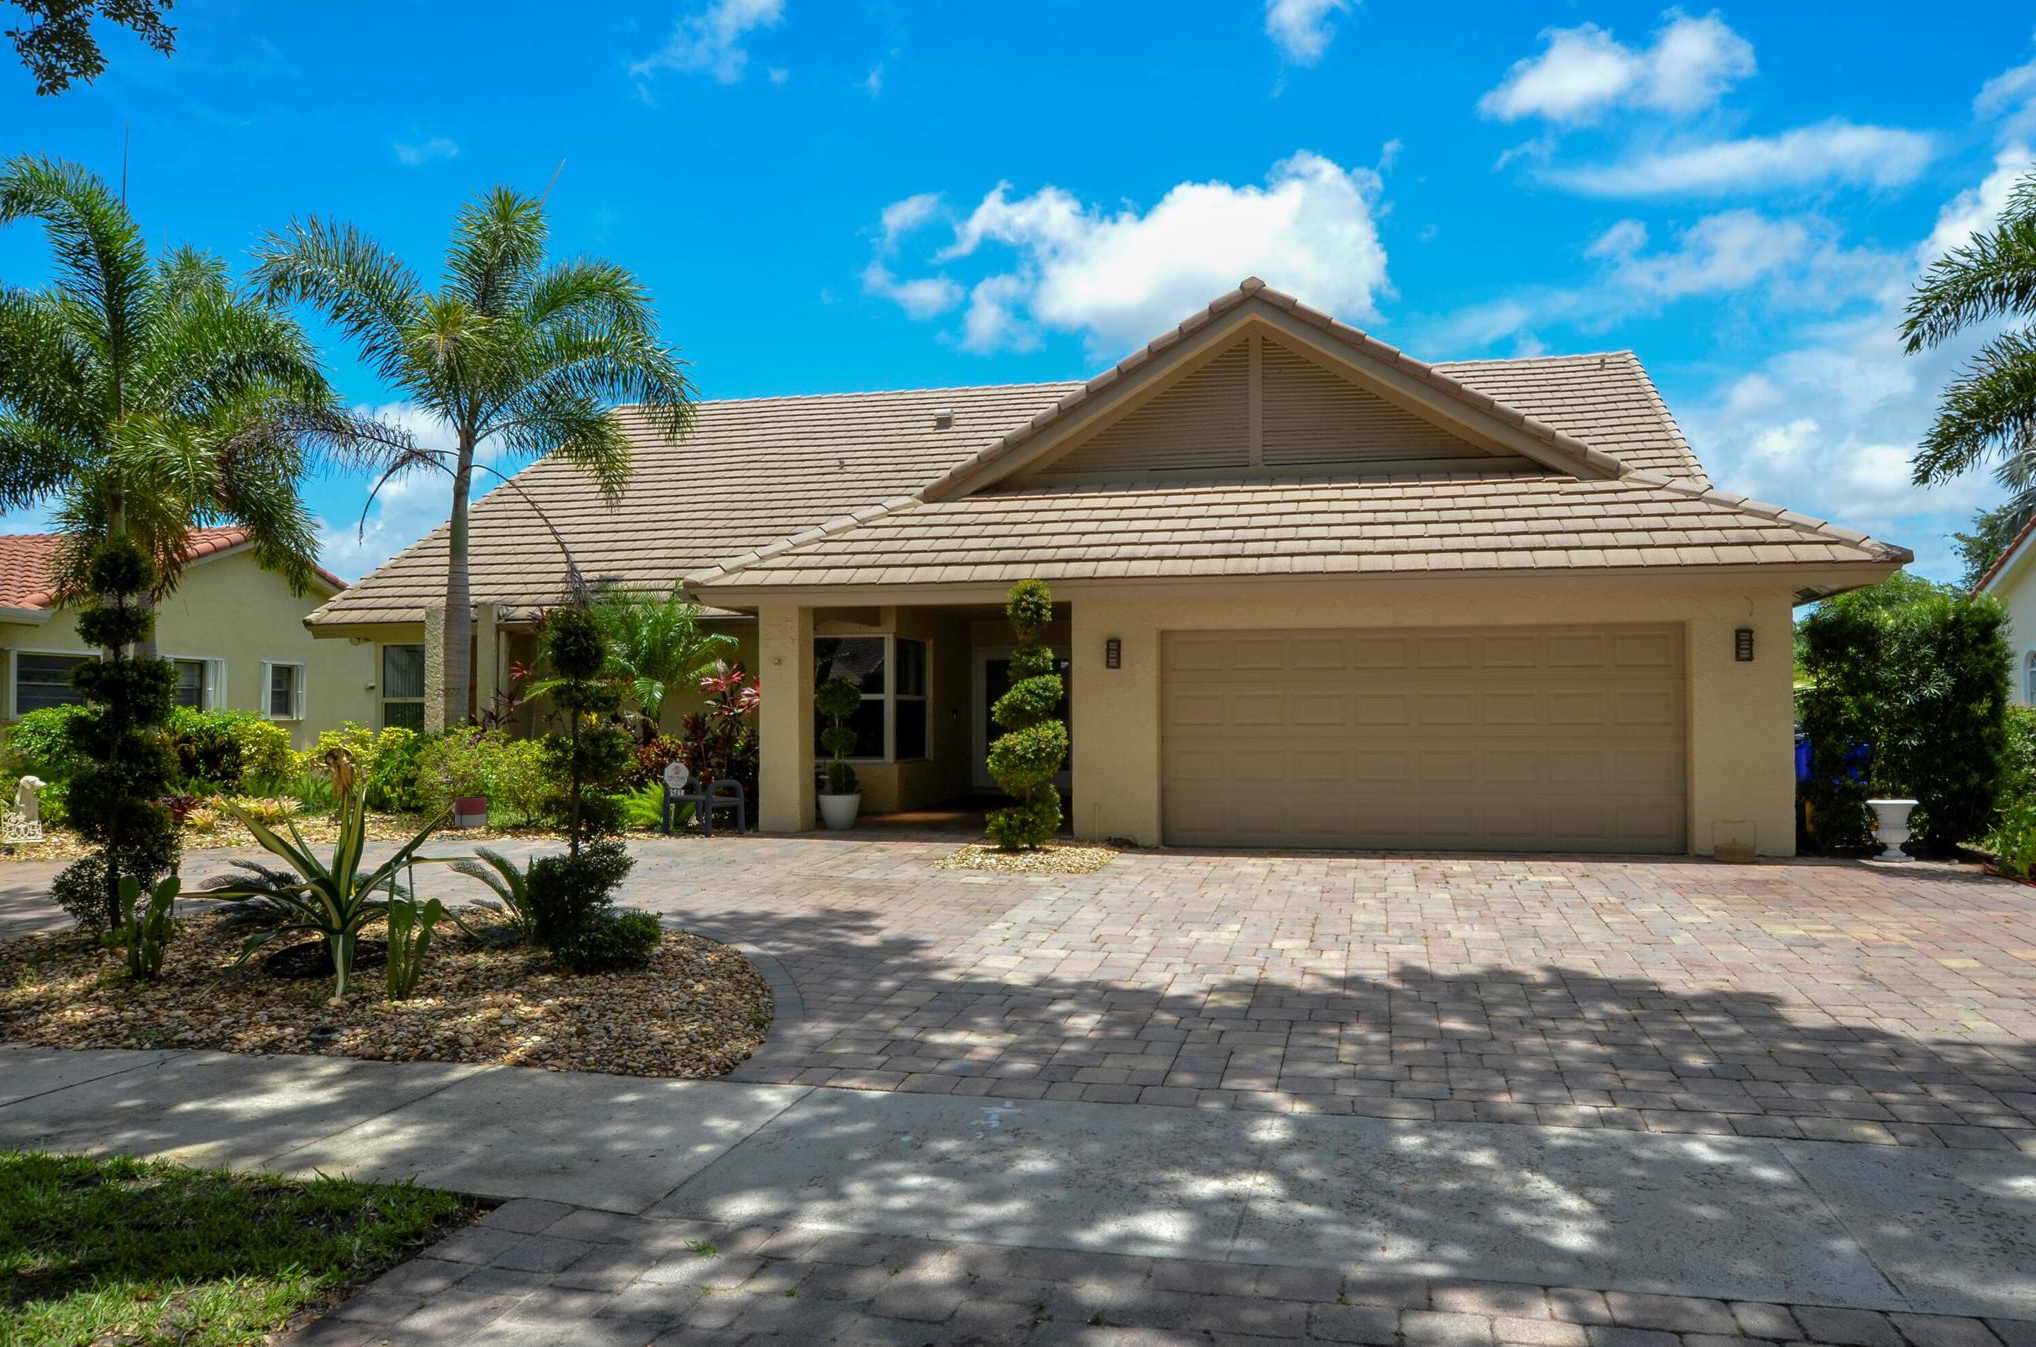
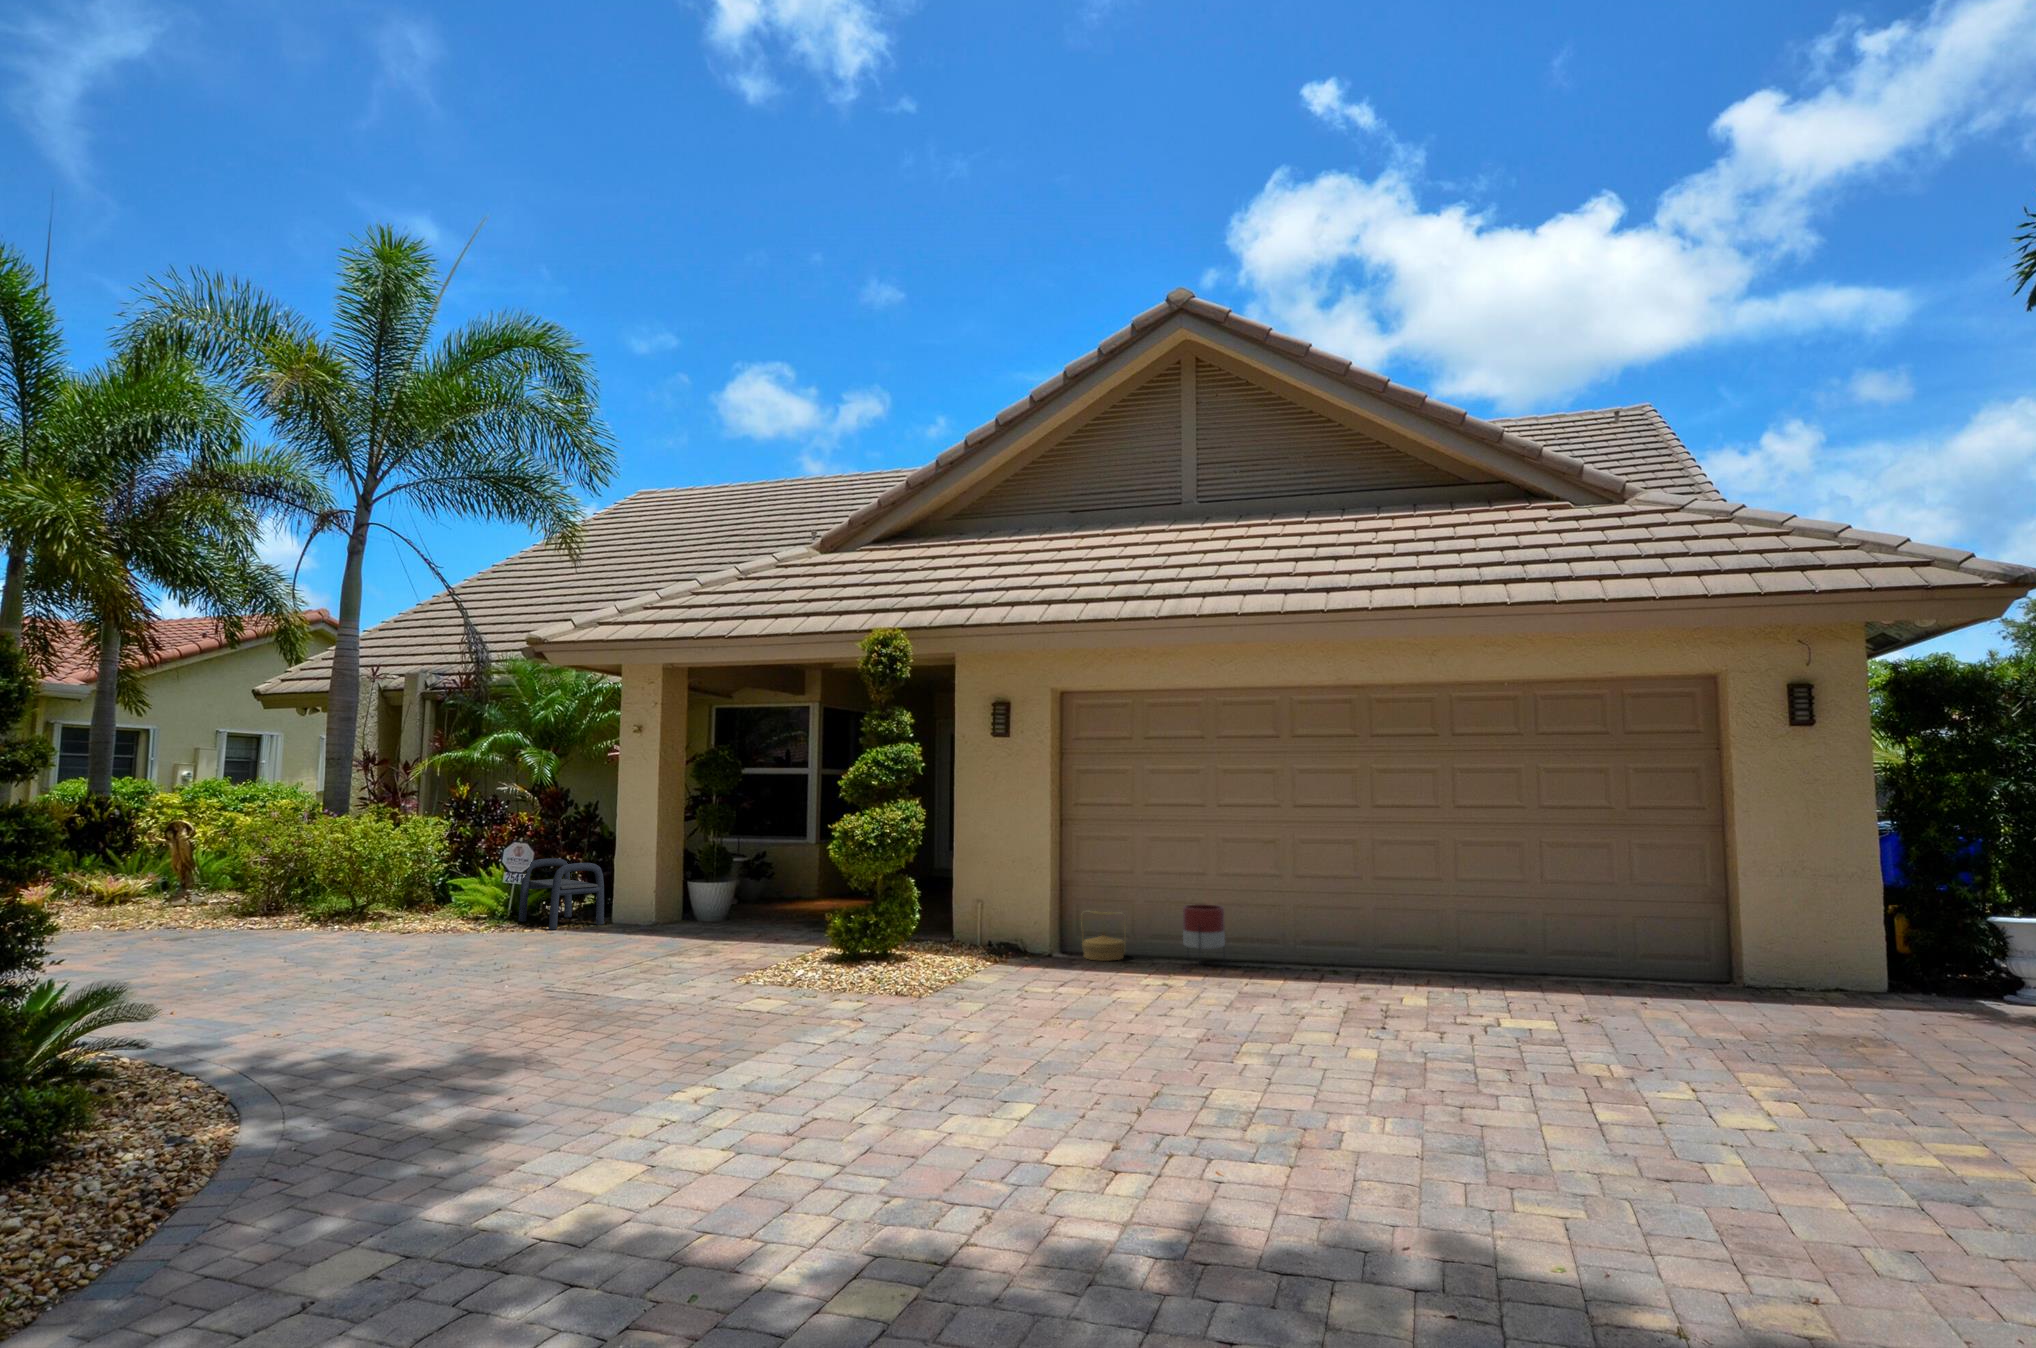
planter: present [455,796,488,838] -> present [1183,904,1225,949]
woven basket: present [1711,820,1756,863] -> present [1081,911,1126,961]

